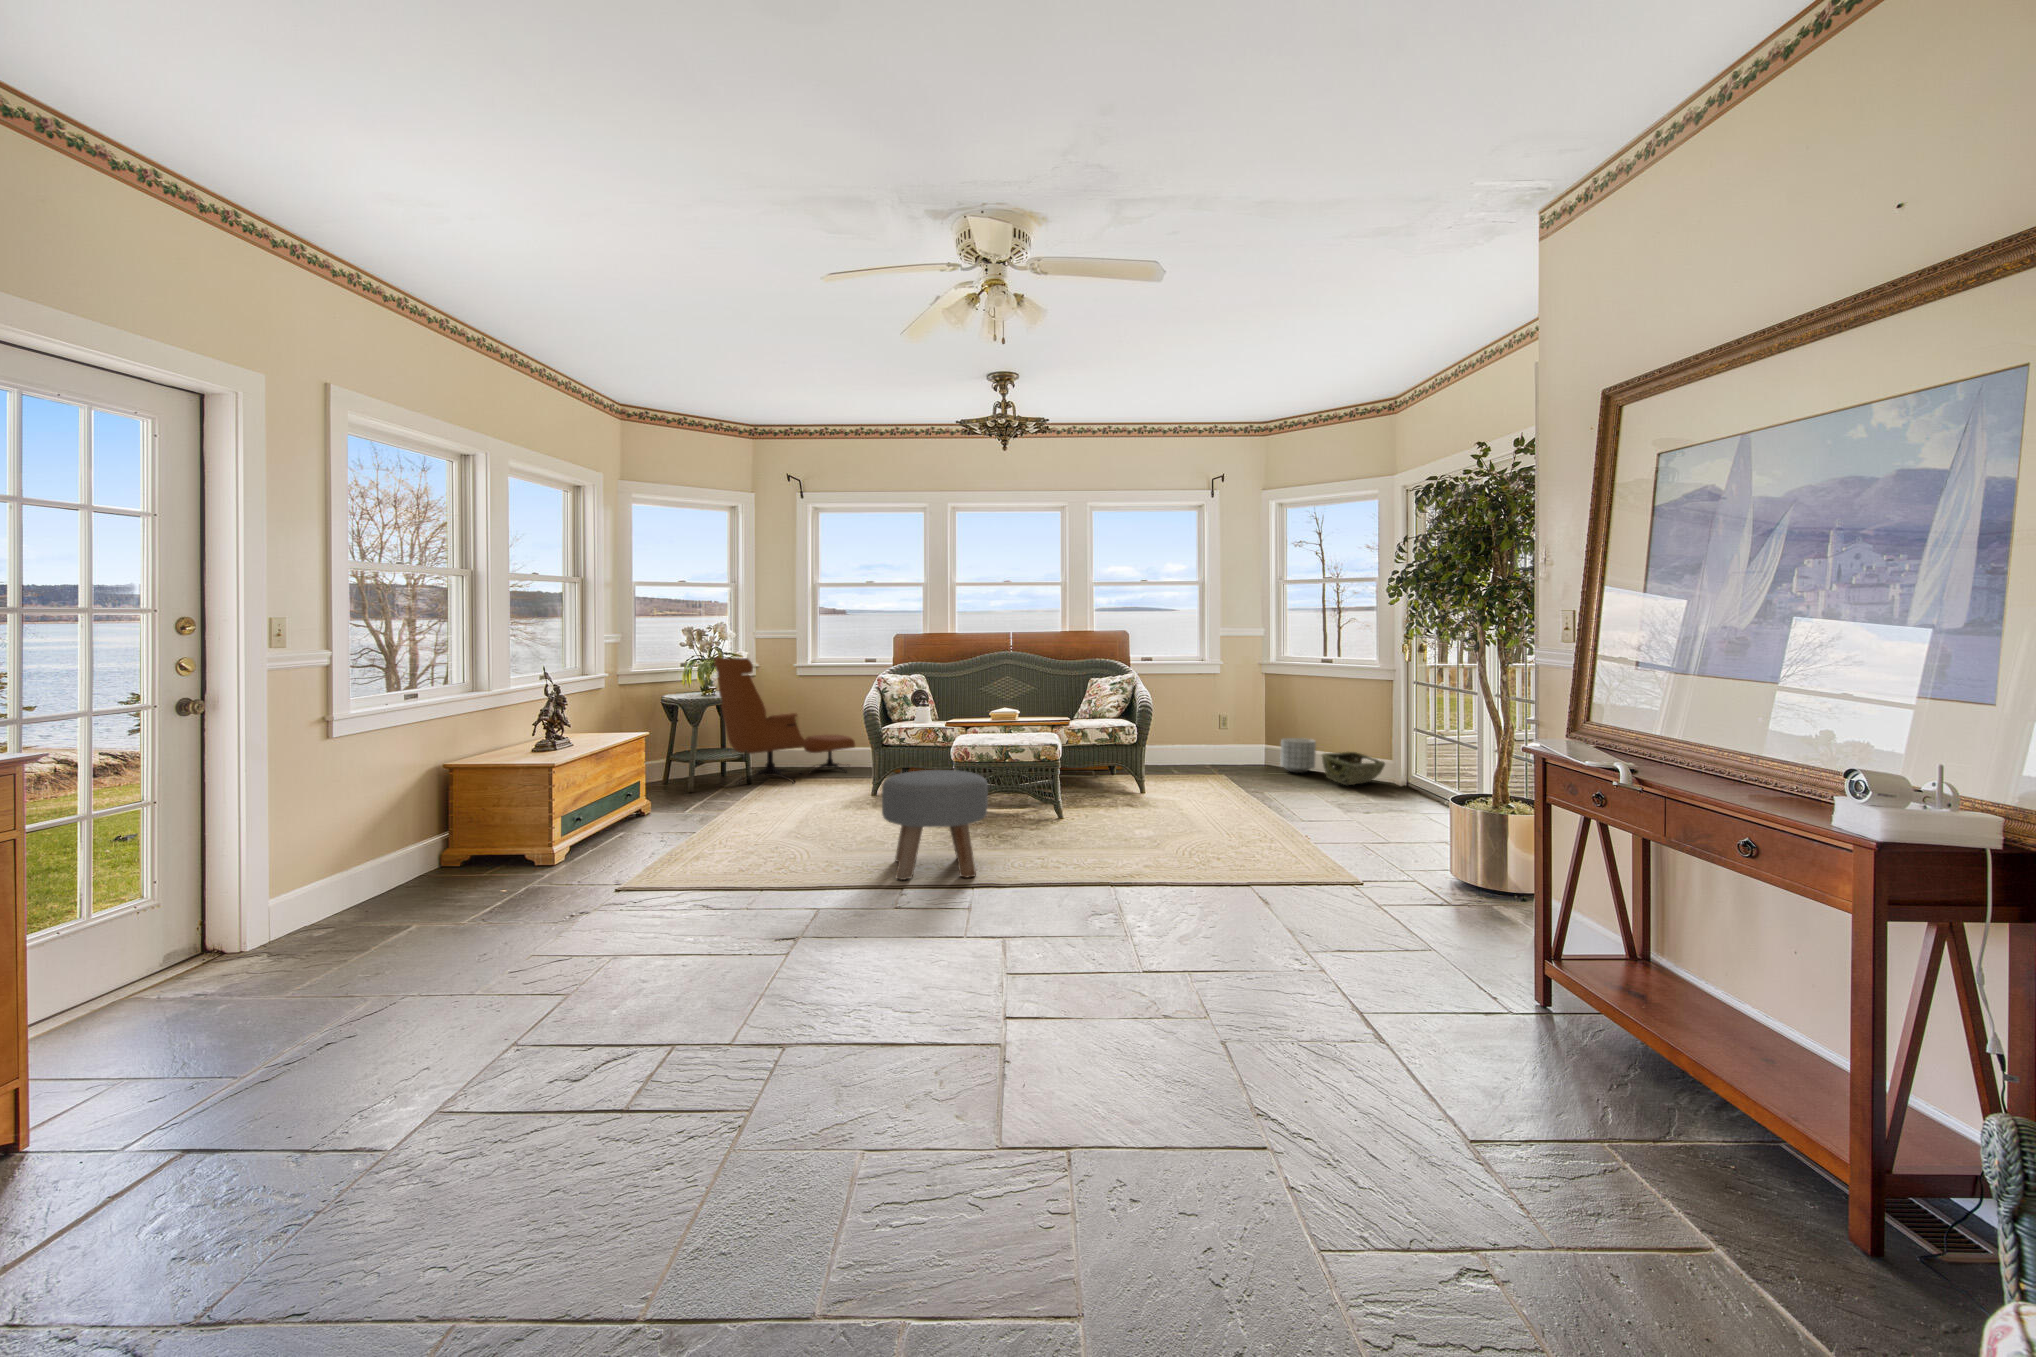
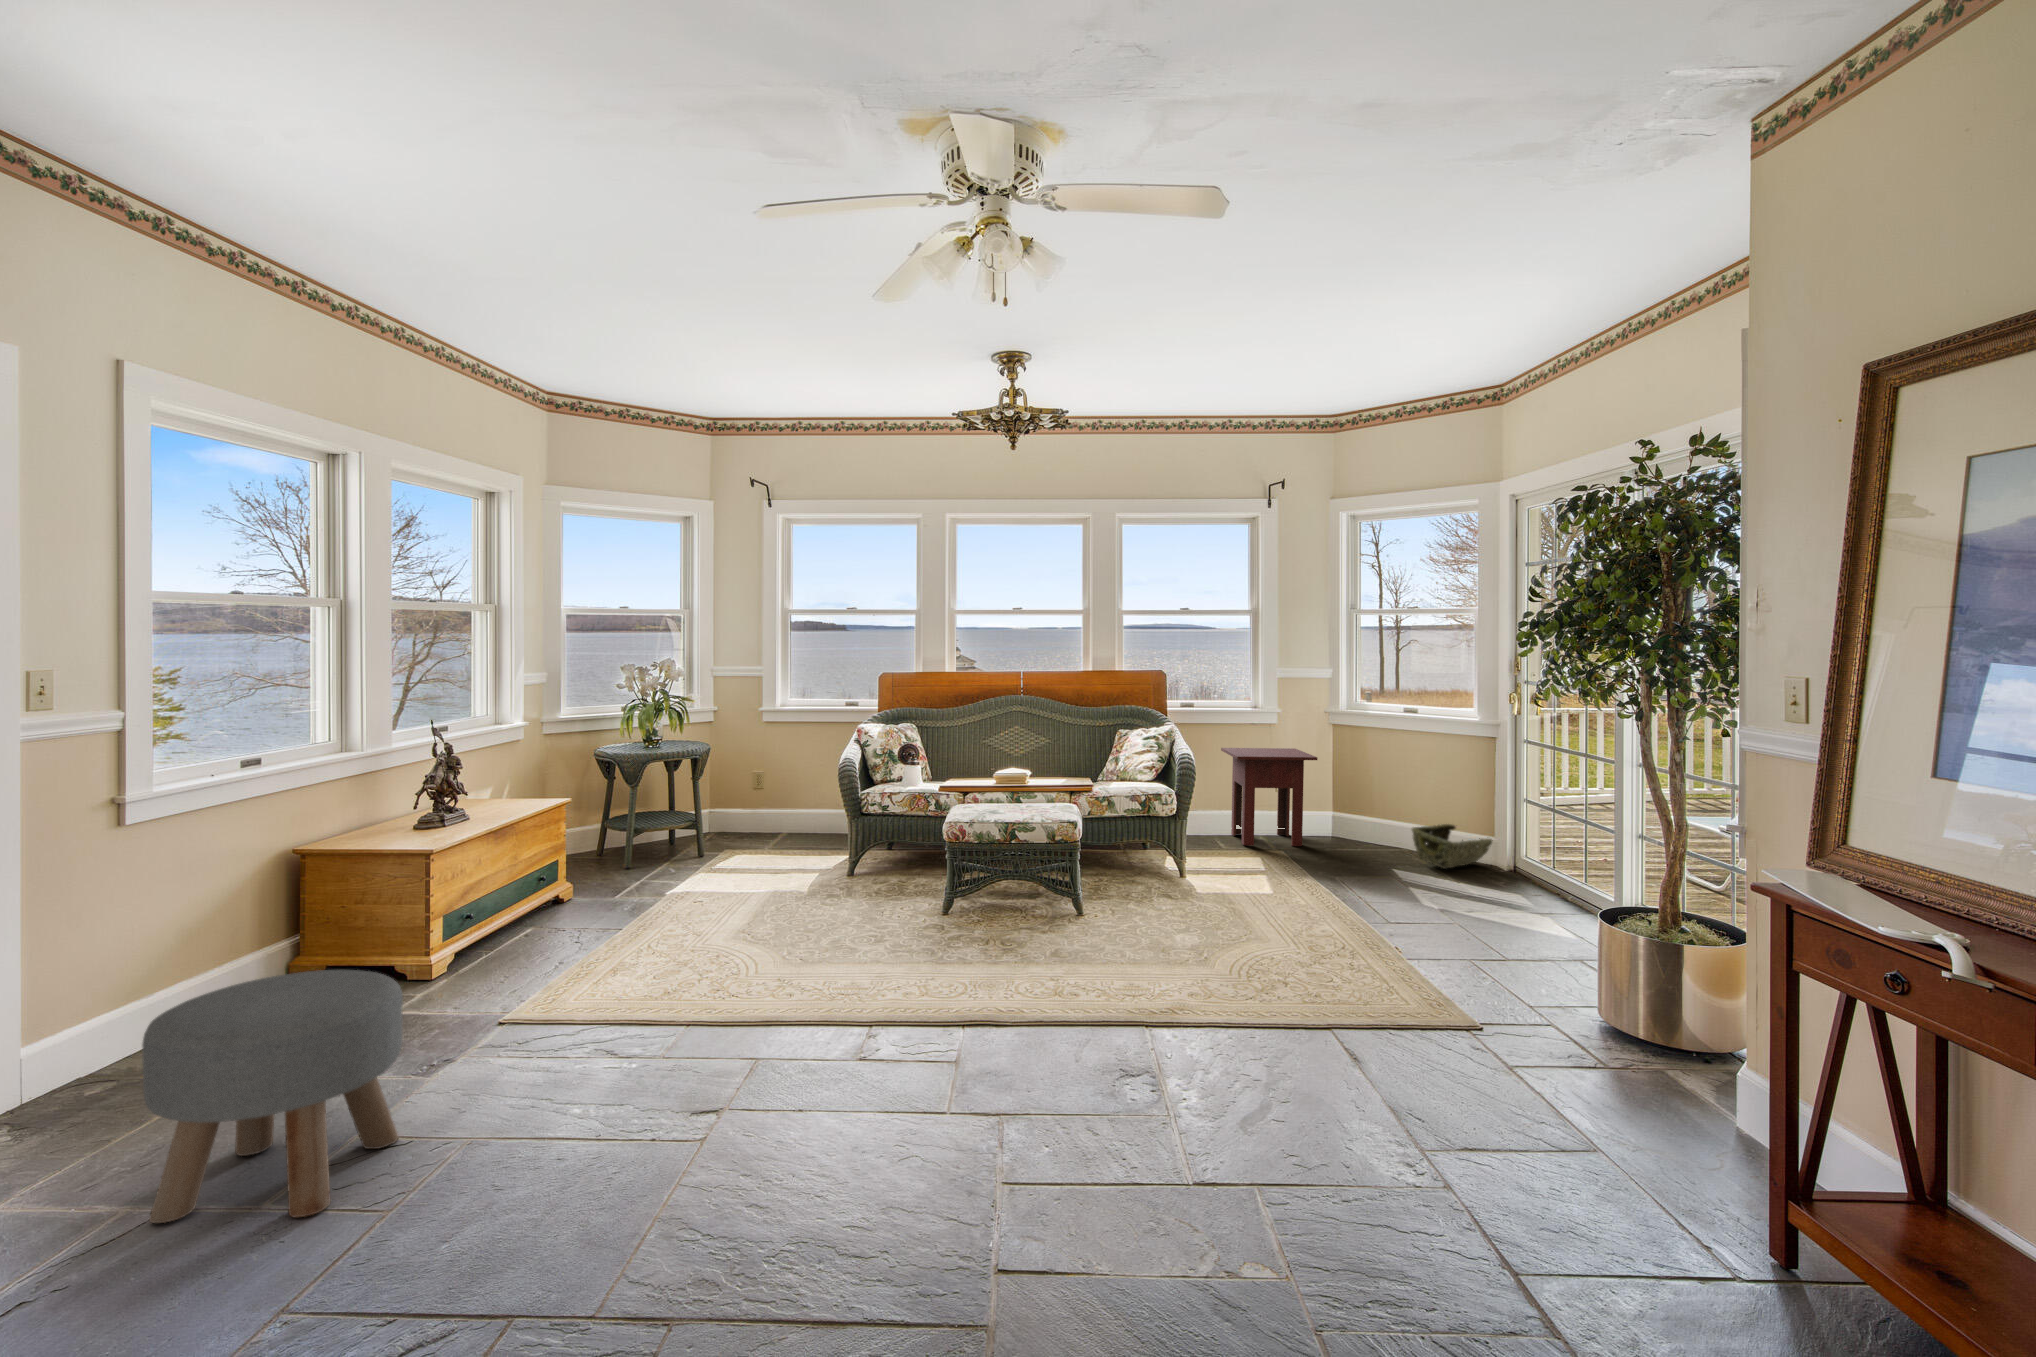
lounge chair: present [714,657,855,784] -> none [656,701,832,859]
side table: none [1171,694,1248,772] -> present [1221,748,1318,846]
planter: present [1280,738,1316,773] -> none [1358,804,1403,849]
ottoman: present [882,770,988,880] -> present [142,970,403,1223]

